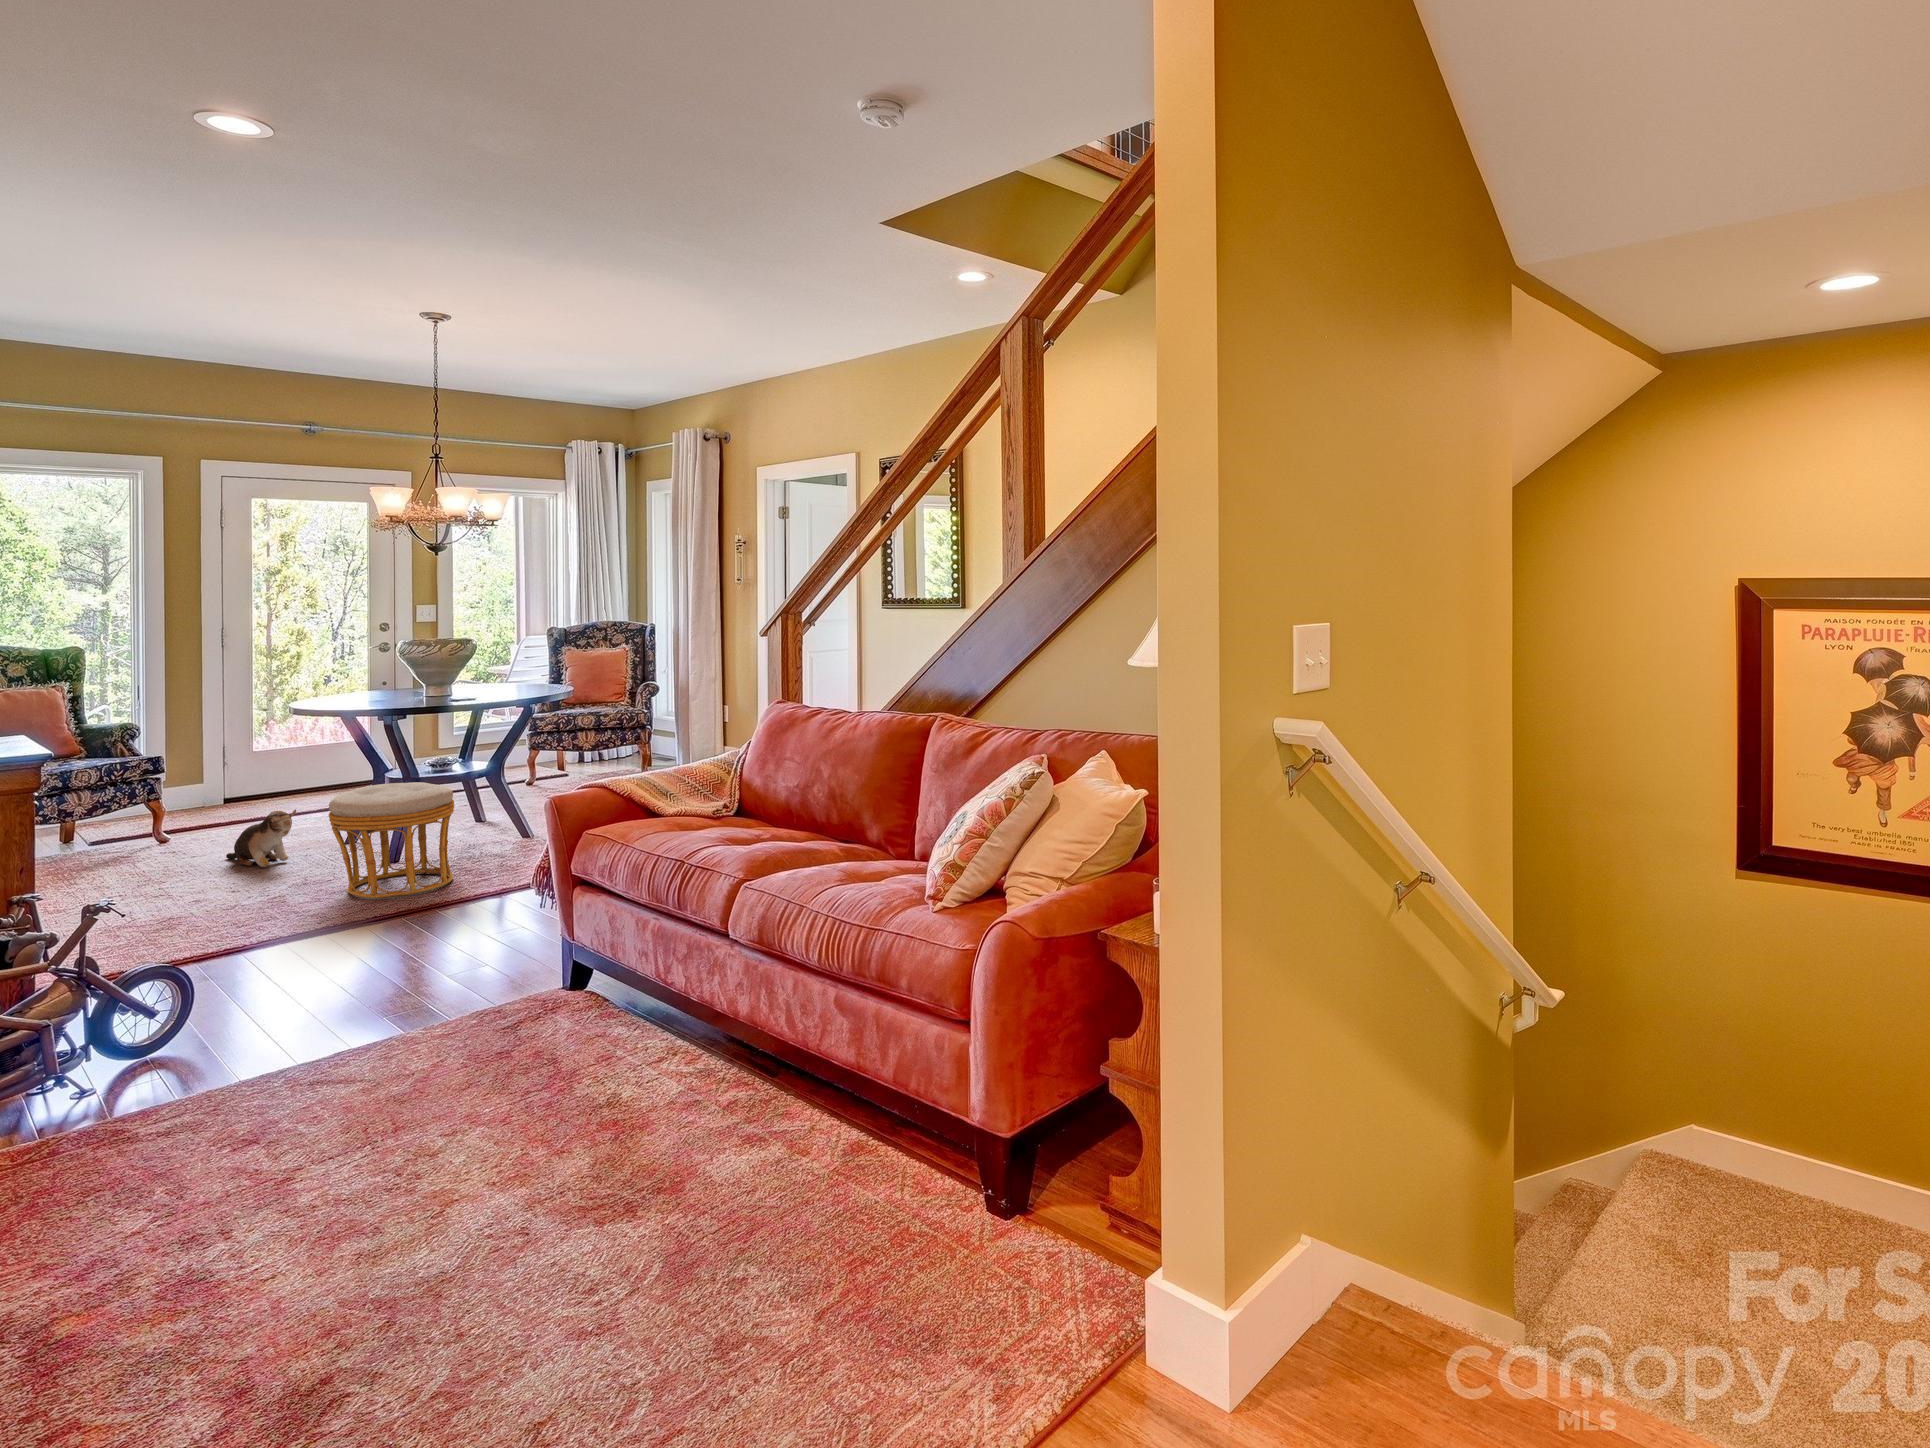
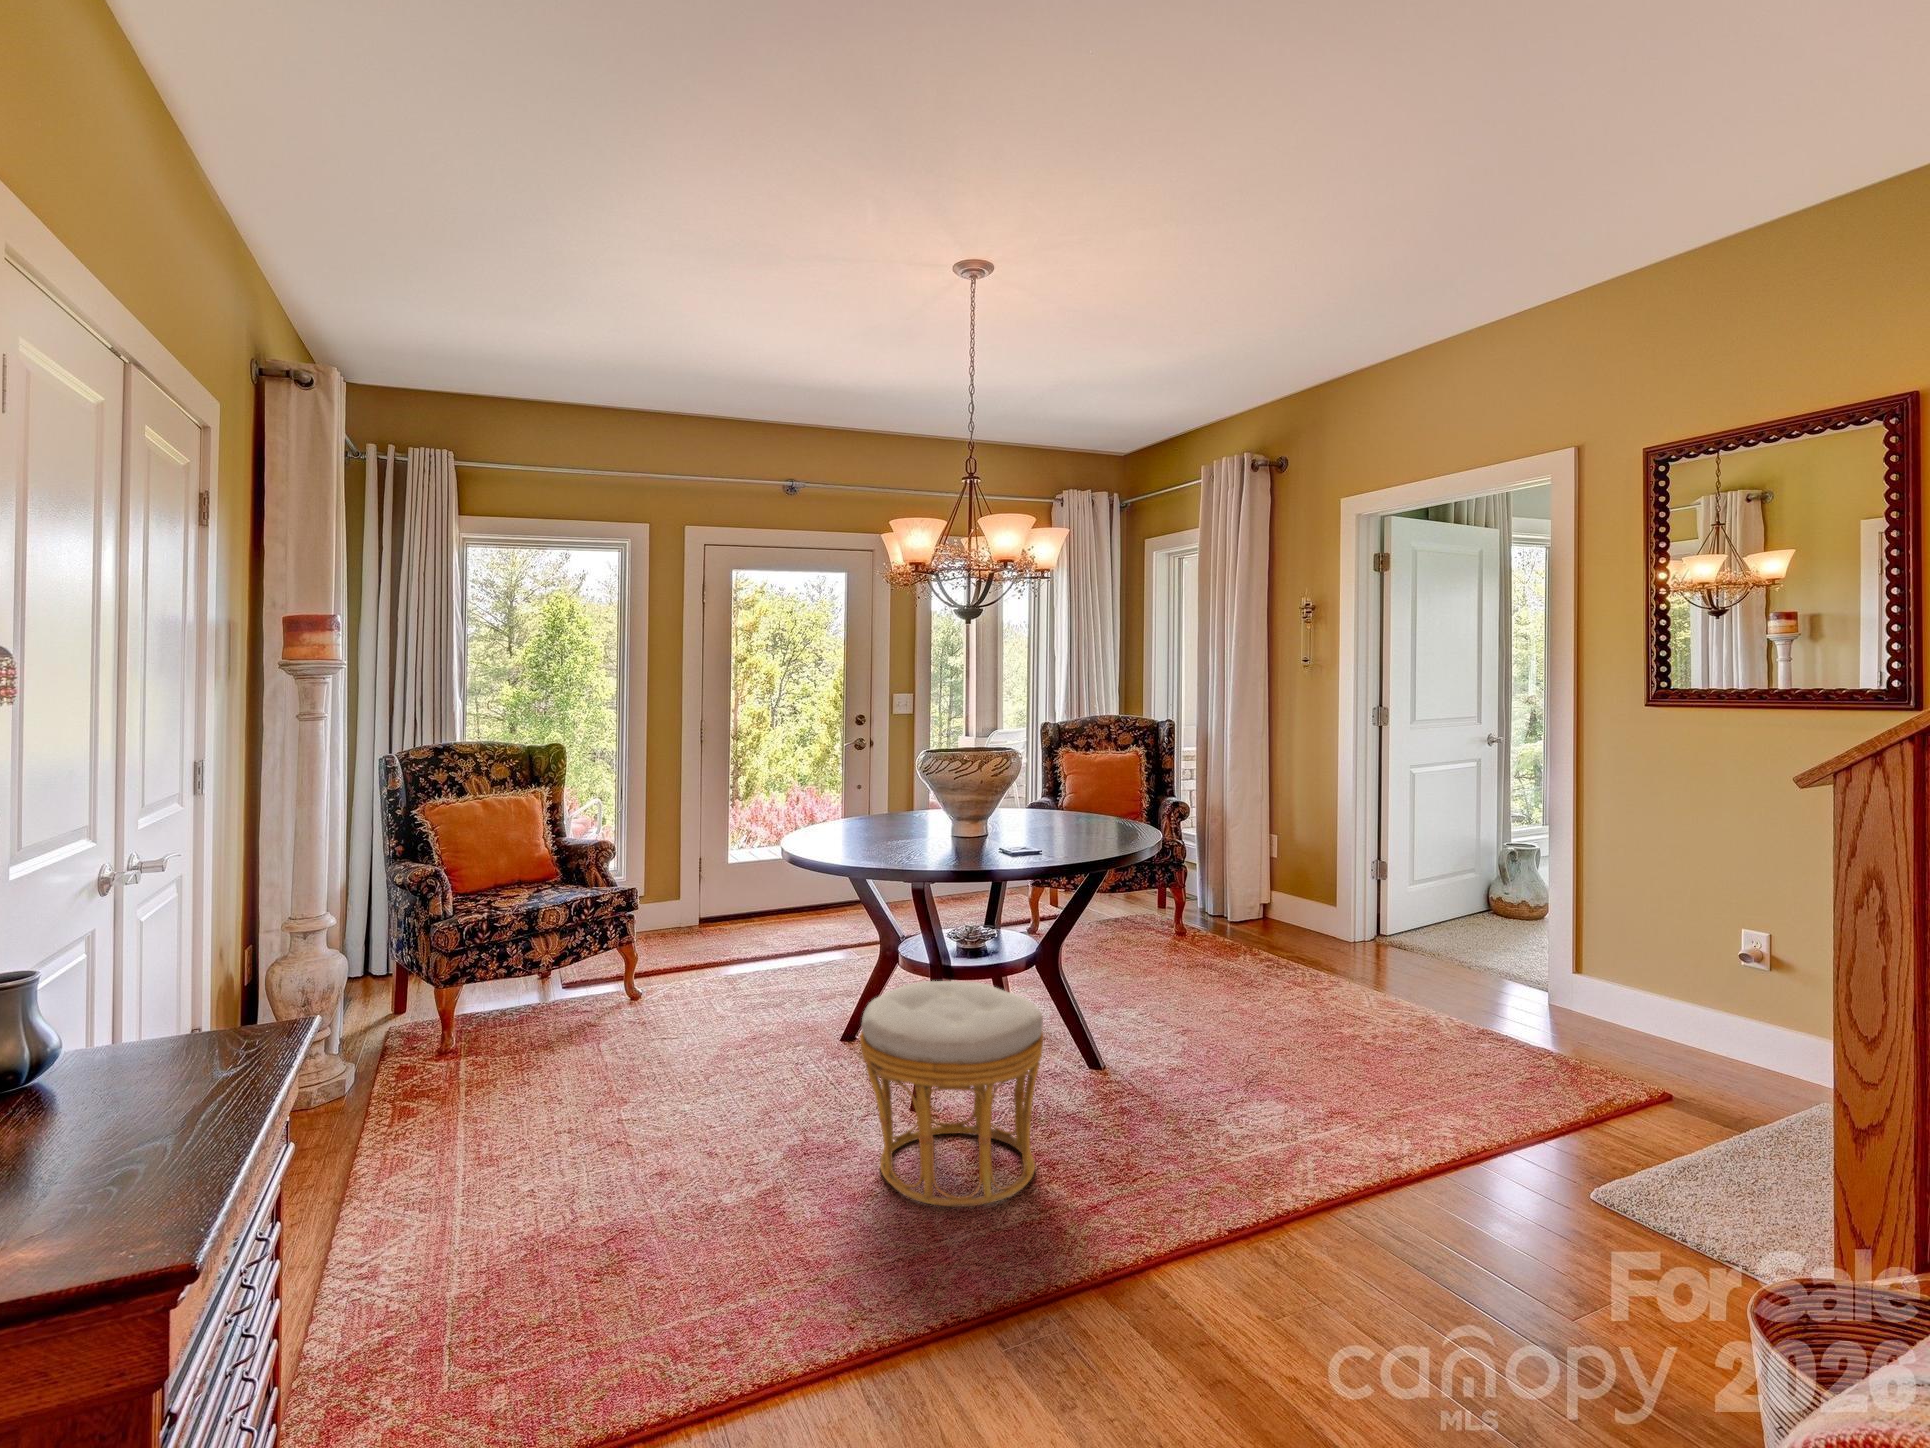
plush toy: present [226,809,296,867] -> none [703,994,795,1078]

